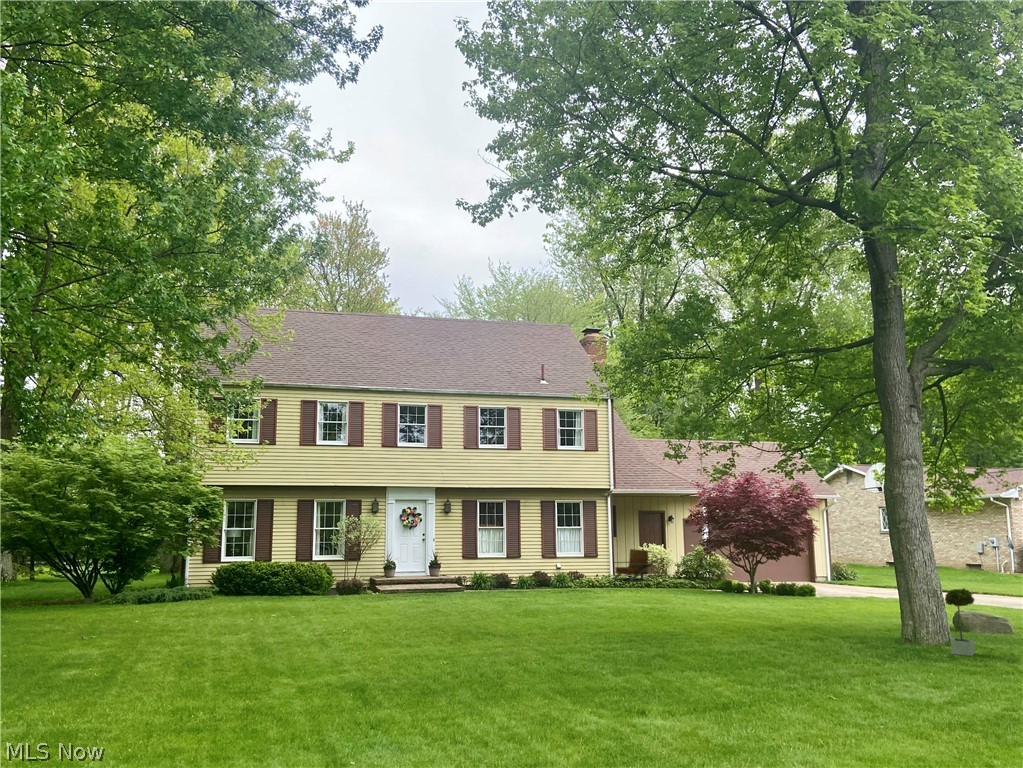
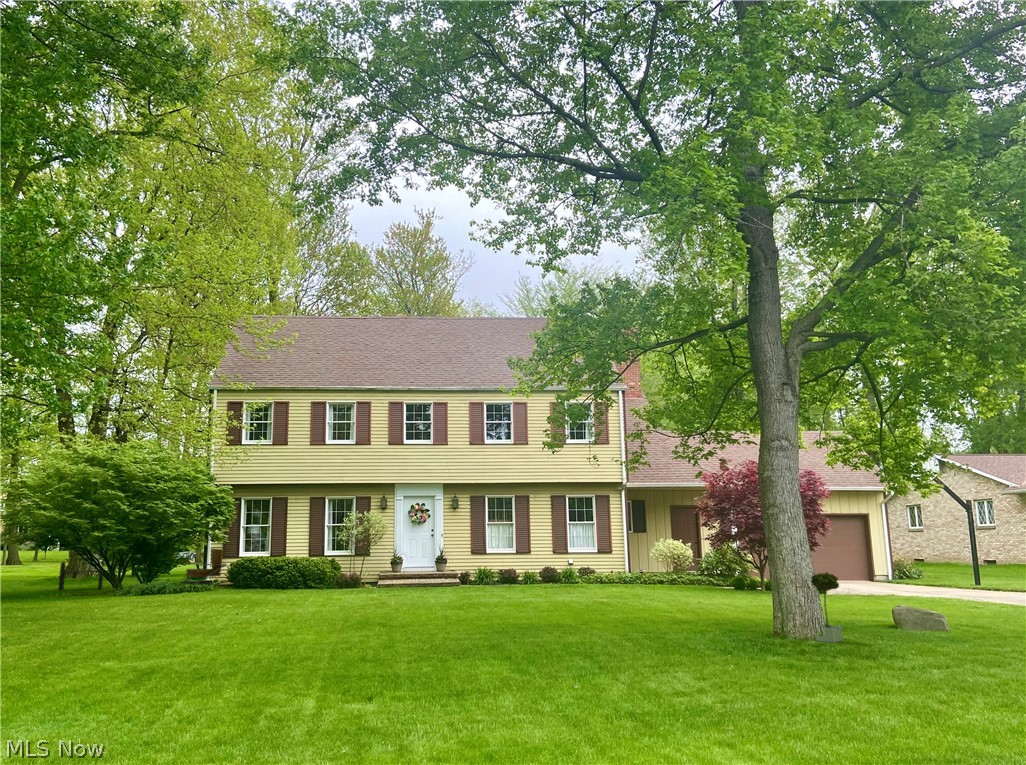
lounge chair: present [613,549,653,582] -> present [184,549,227,585]
bench: none [31,568,84,602] -> present [58,561,104,591]

